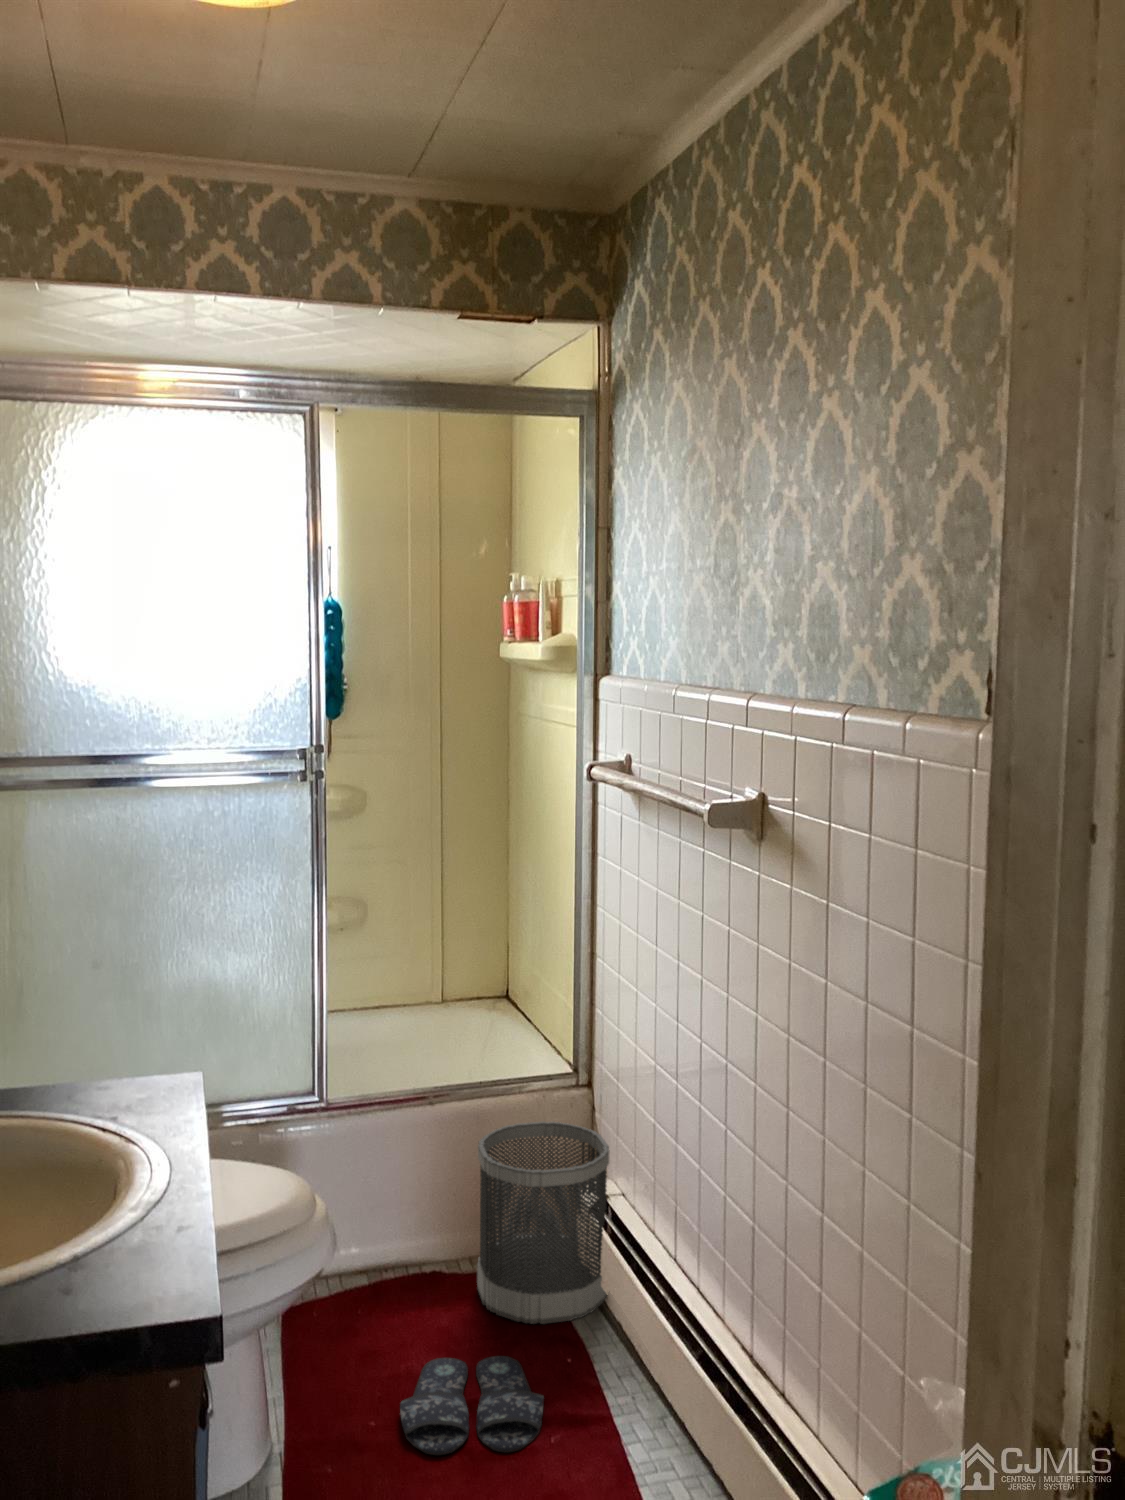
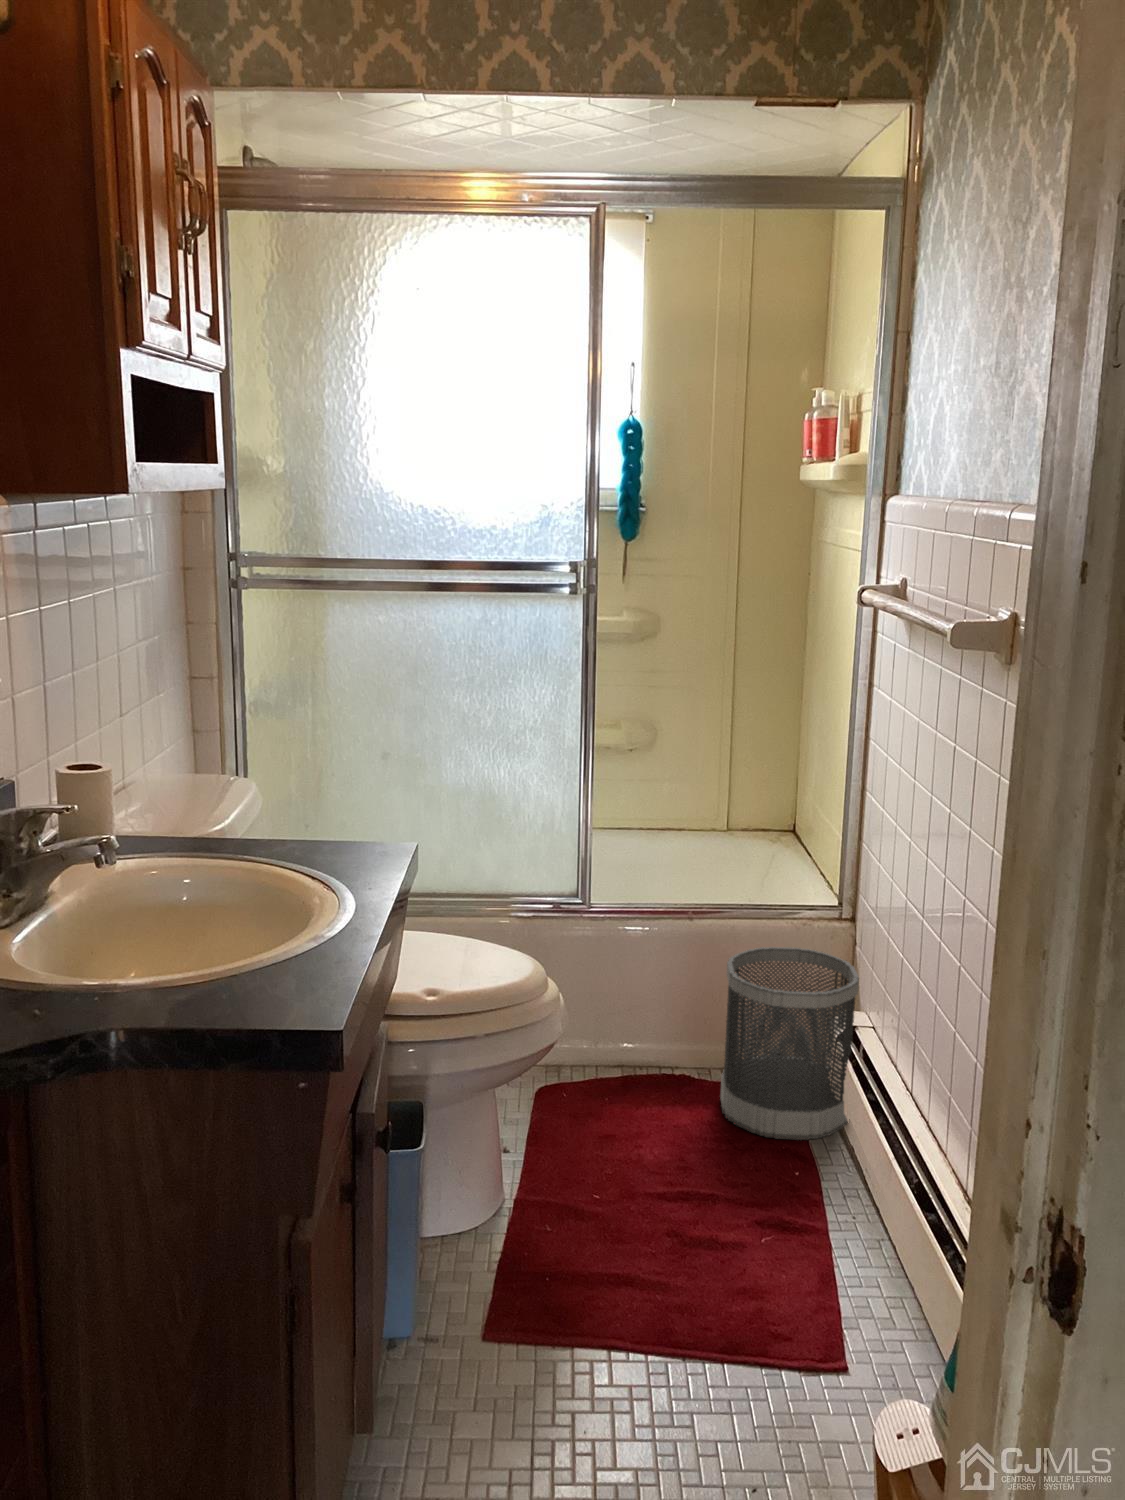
slippers: present [400,1356,544,1455] -> none [621,1153,763,1245]

